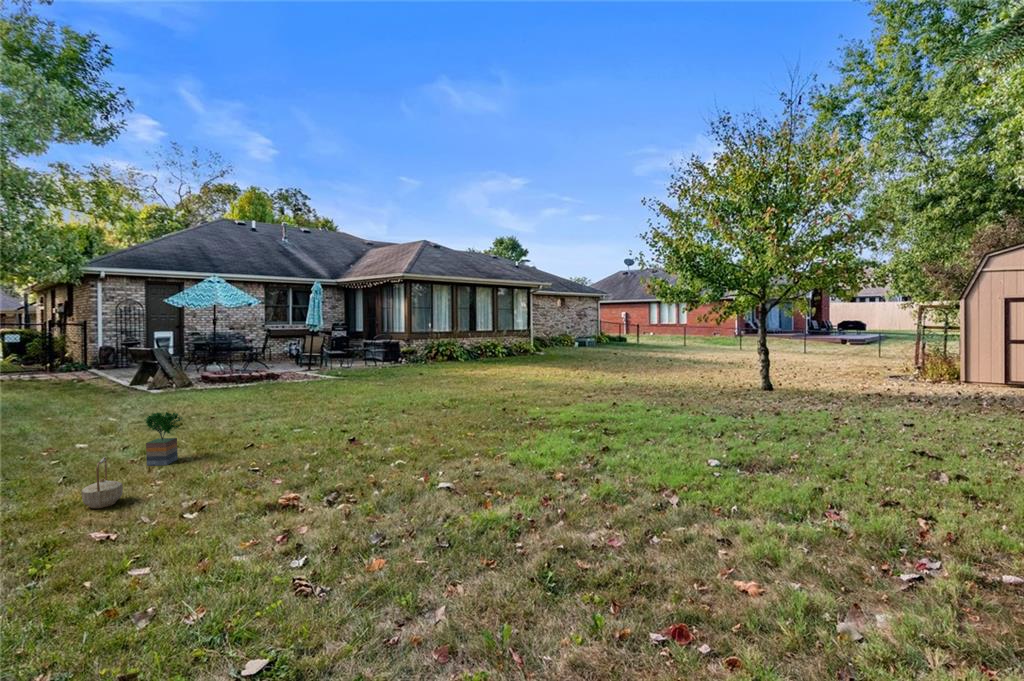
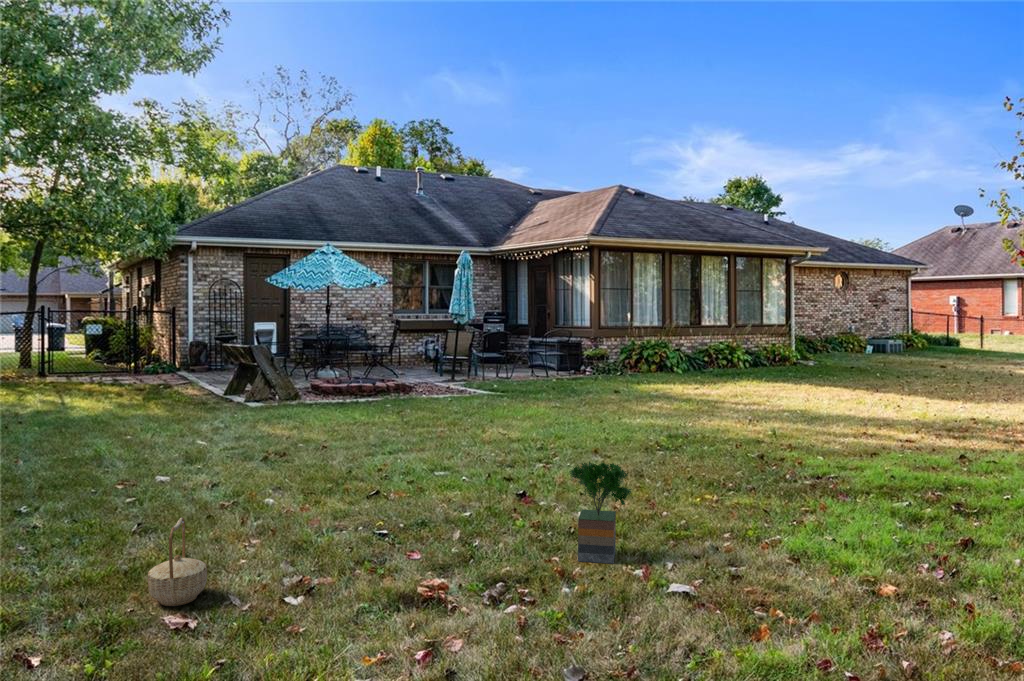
potted tree: present [145,412,183,466] -> present [570,462,631,564]

